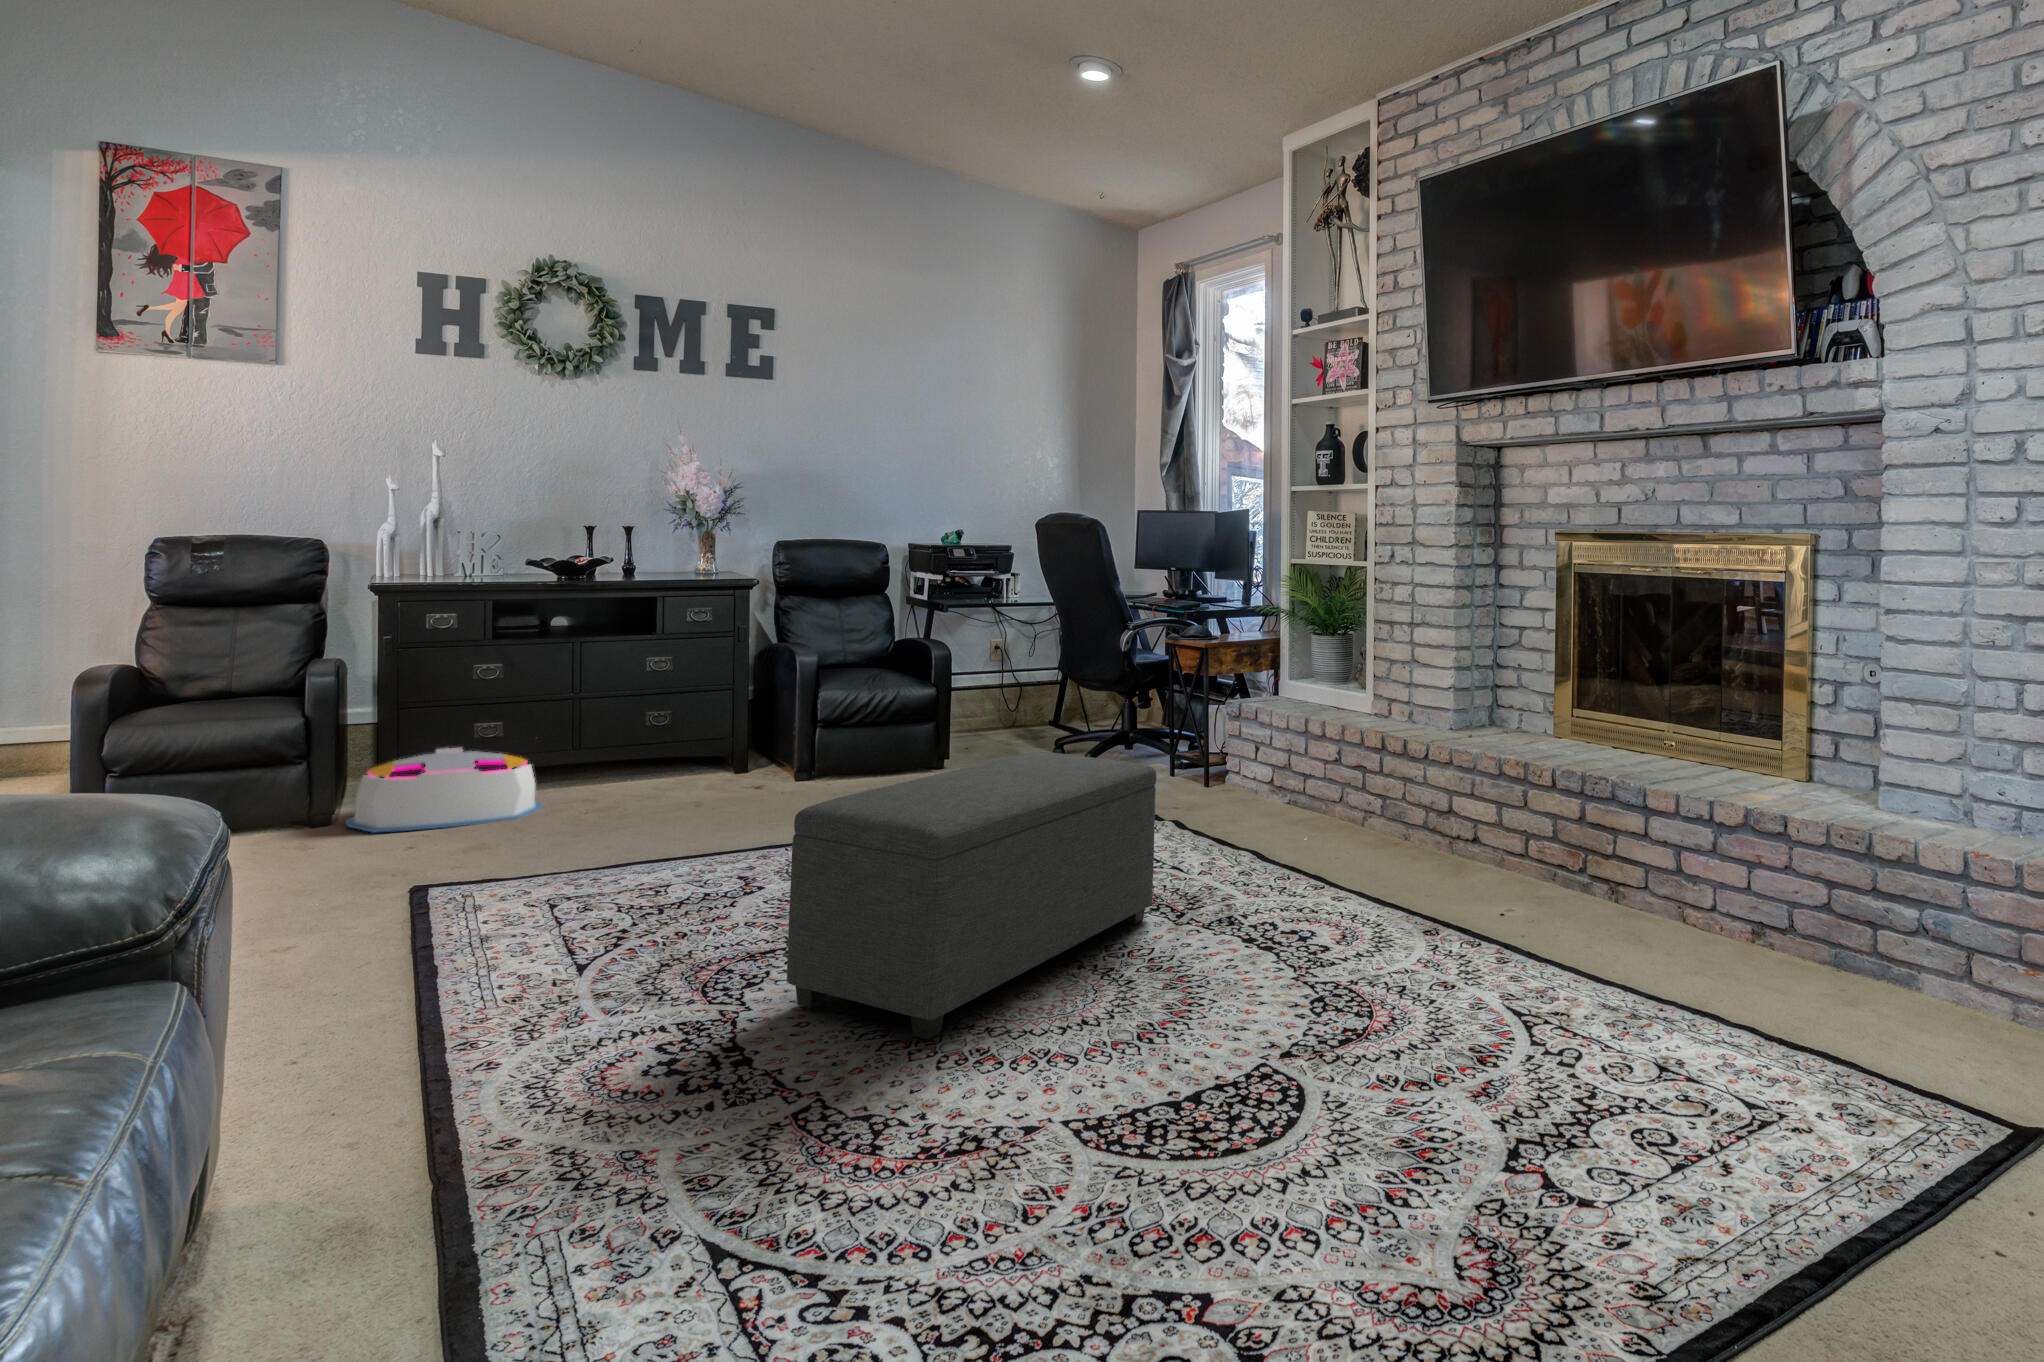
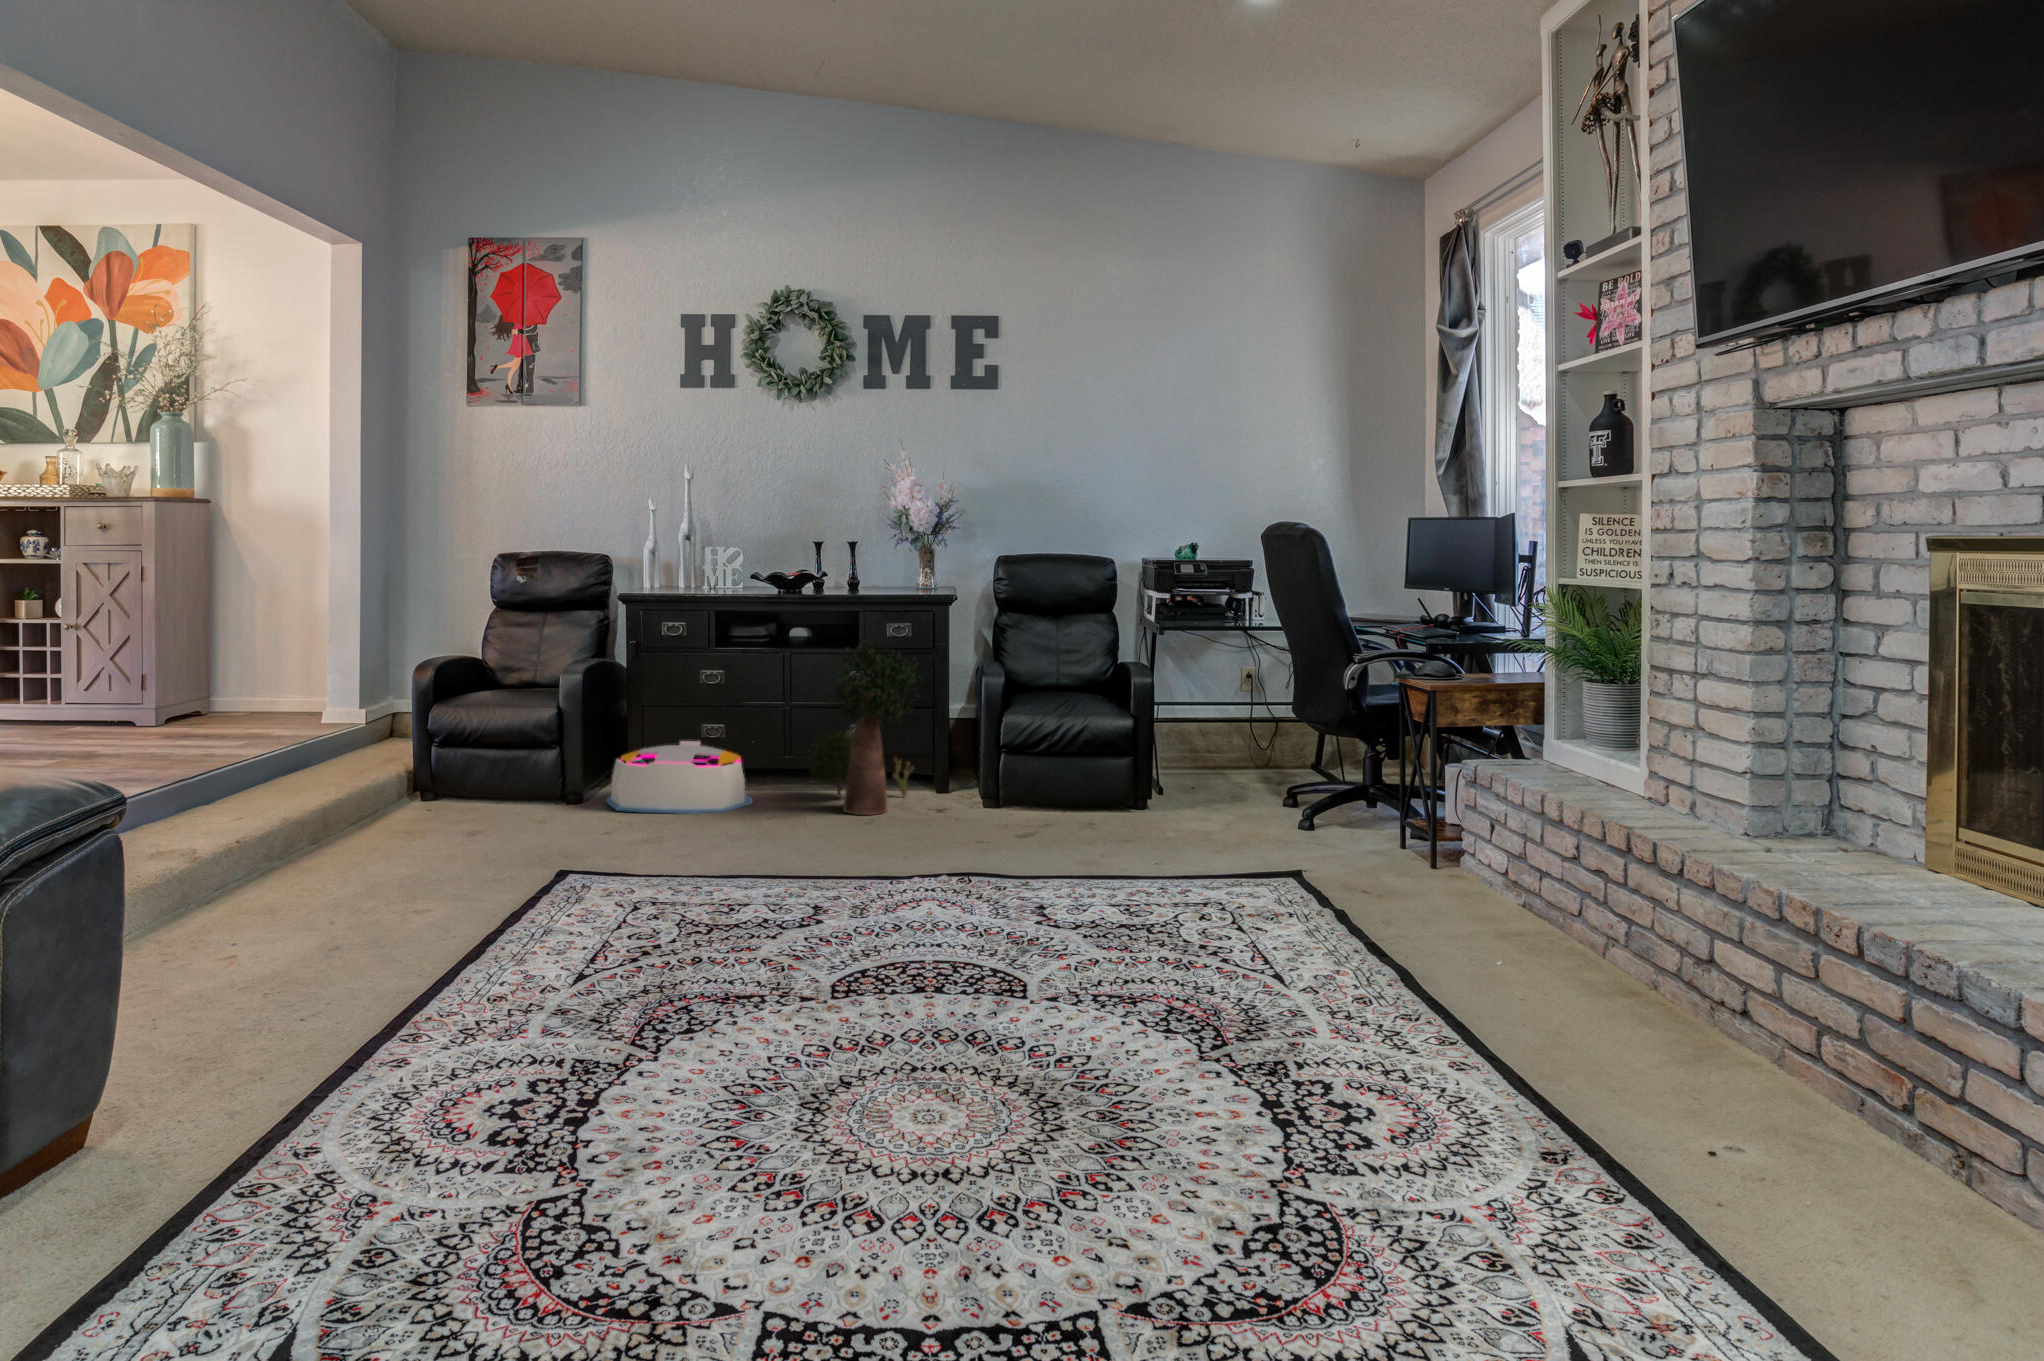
potted plant: none [603,627,746,803] -> present [809,641,923,815]
ottoman: present [787,751,1156,1039] -> none [710,809,1184,1138]

